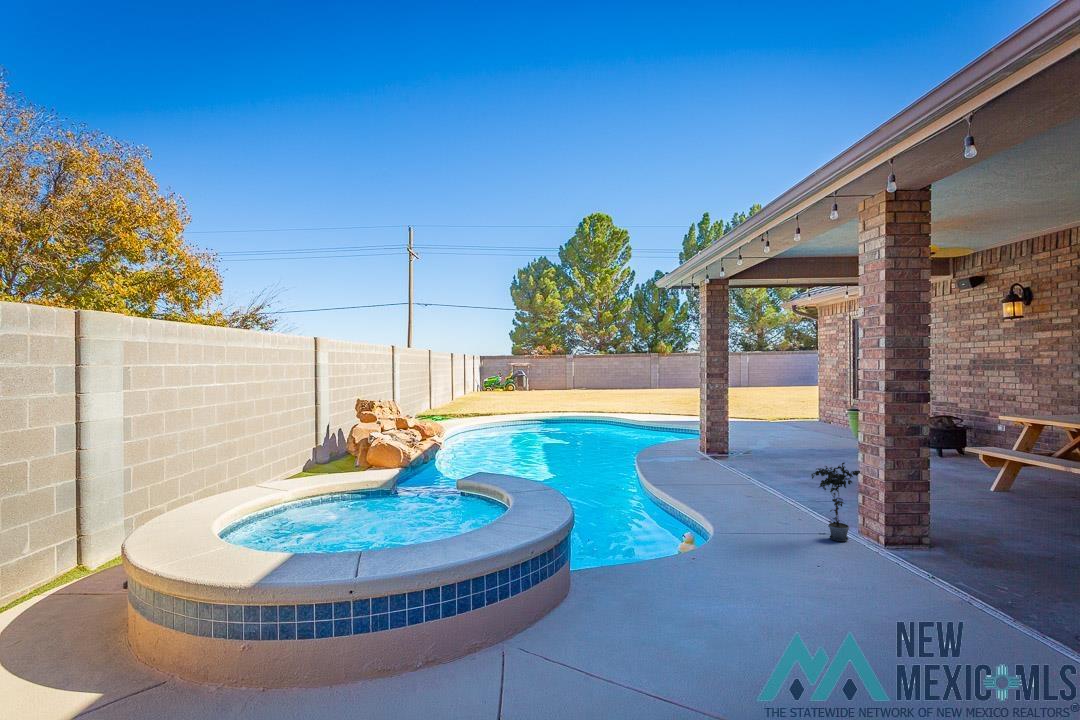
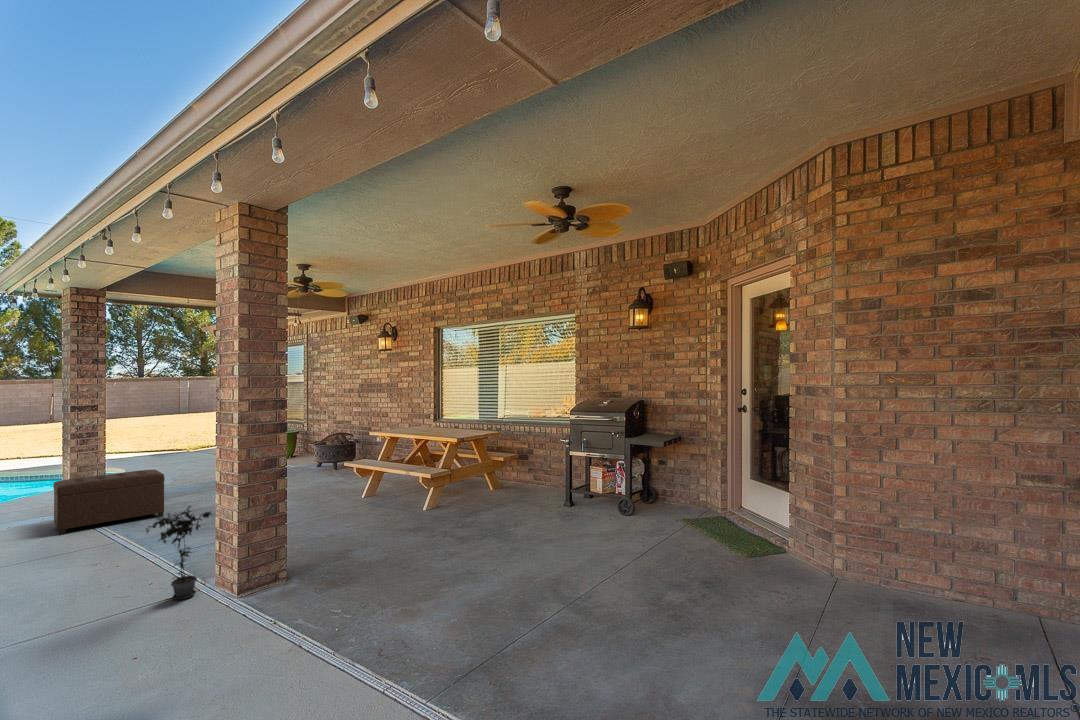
ottoman: none [707,431,783,473] -> present [53,470,165,535]

